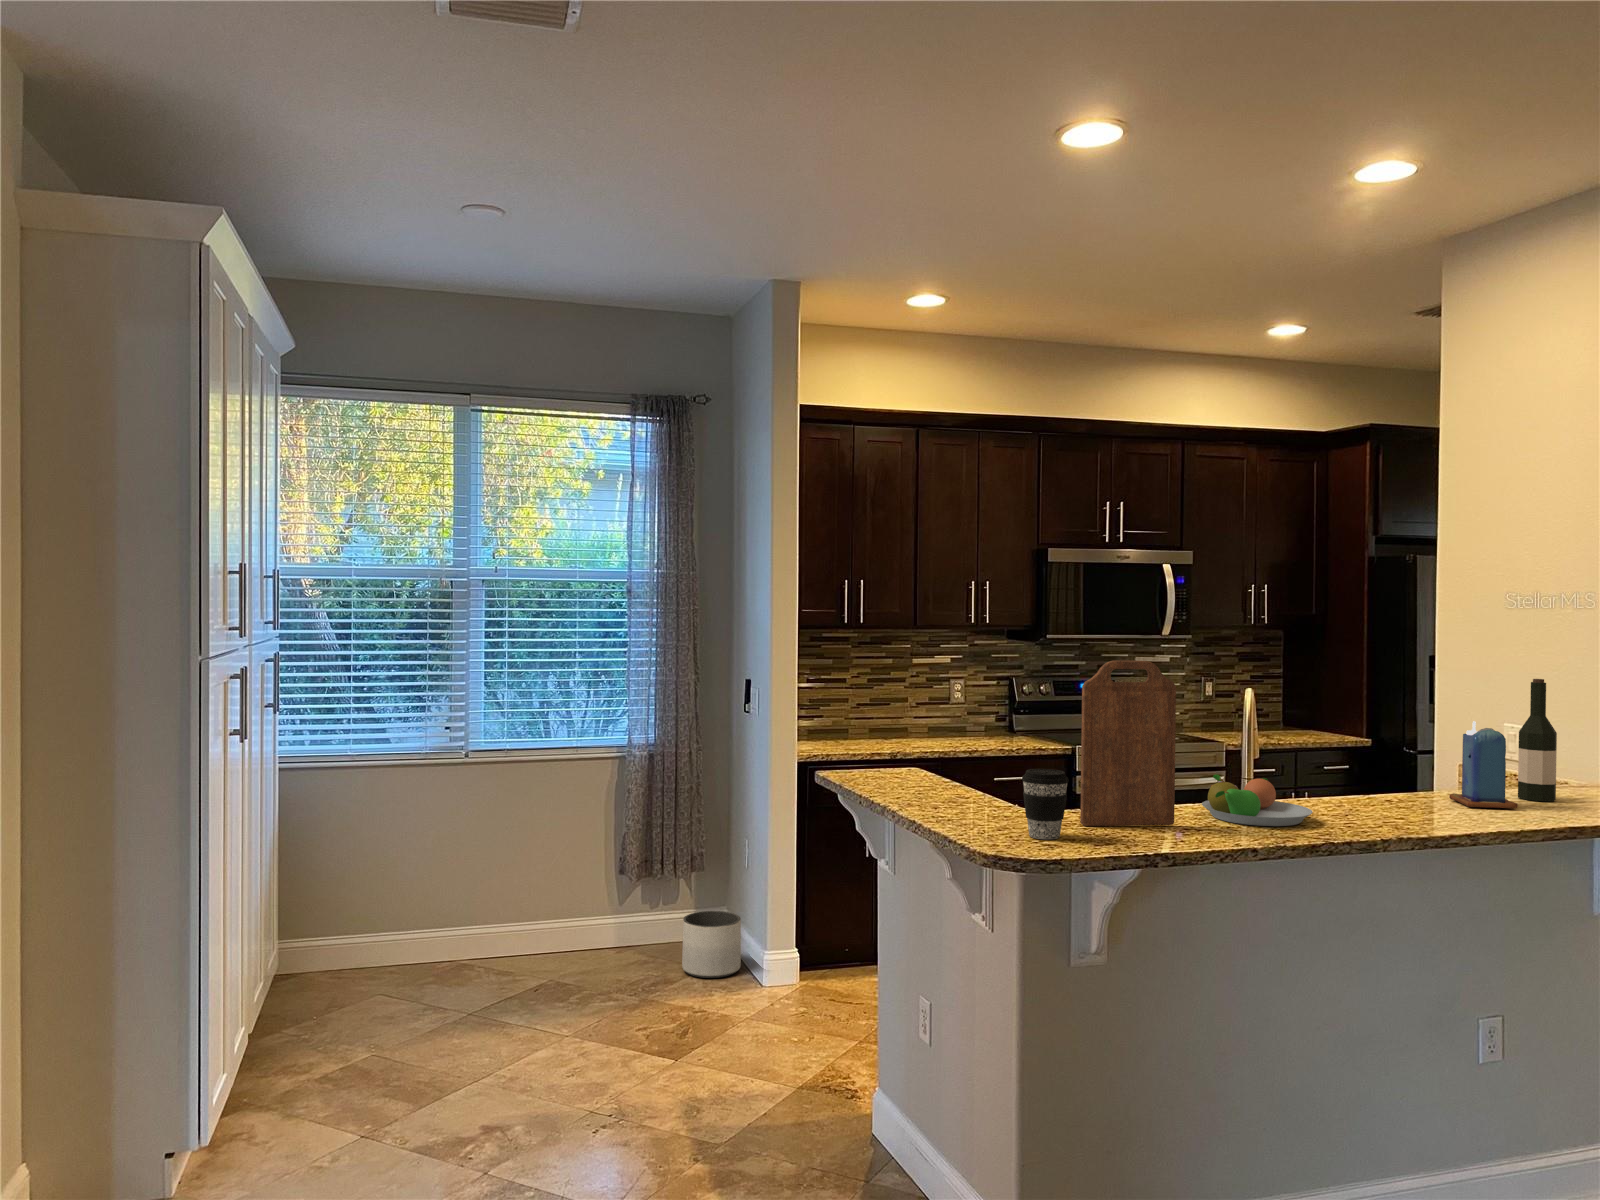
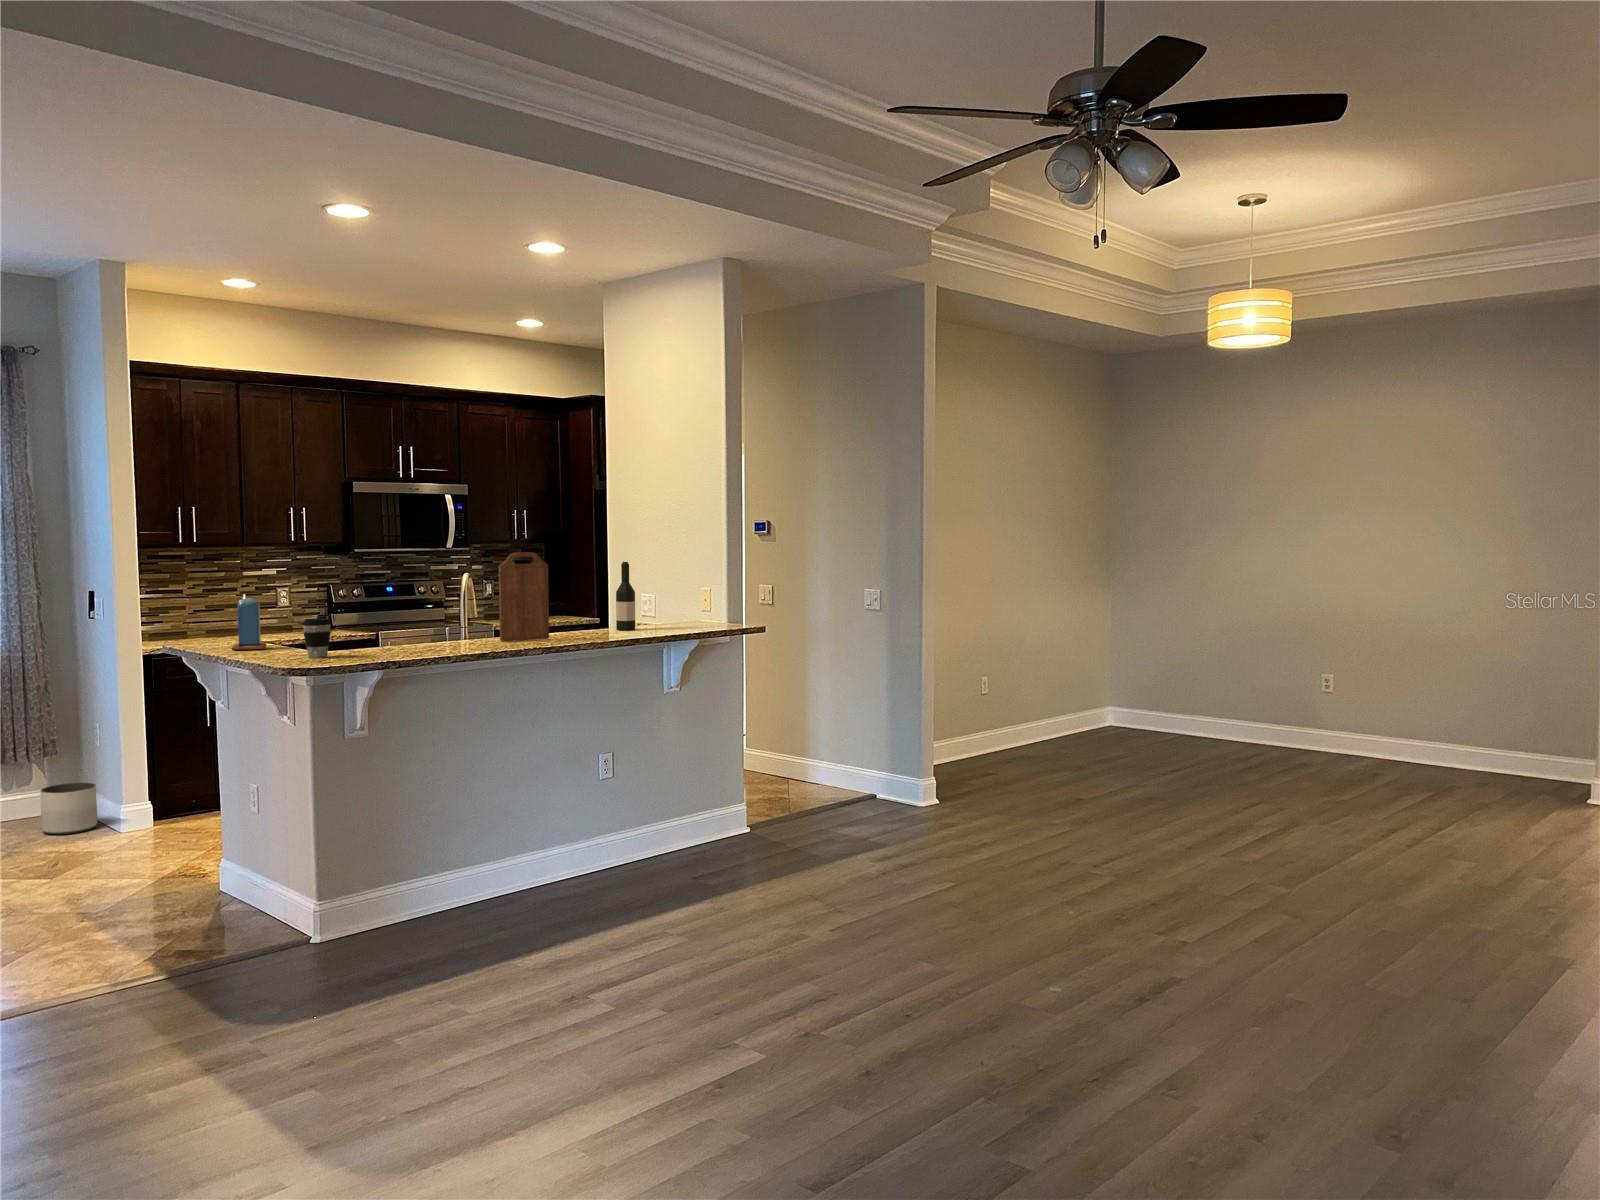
cutting board: present [1080,661,1176,826] -> present [499,552,549,642]
candle: present [1449,721,1518,808] -> present [232,594,267,650]
fruit bowl: present [1202,775,1313,826] -> none [422,621,484,647]

